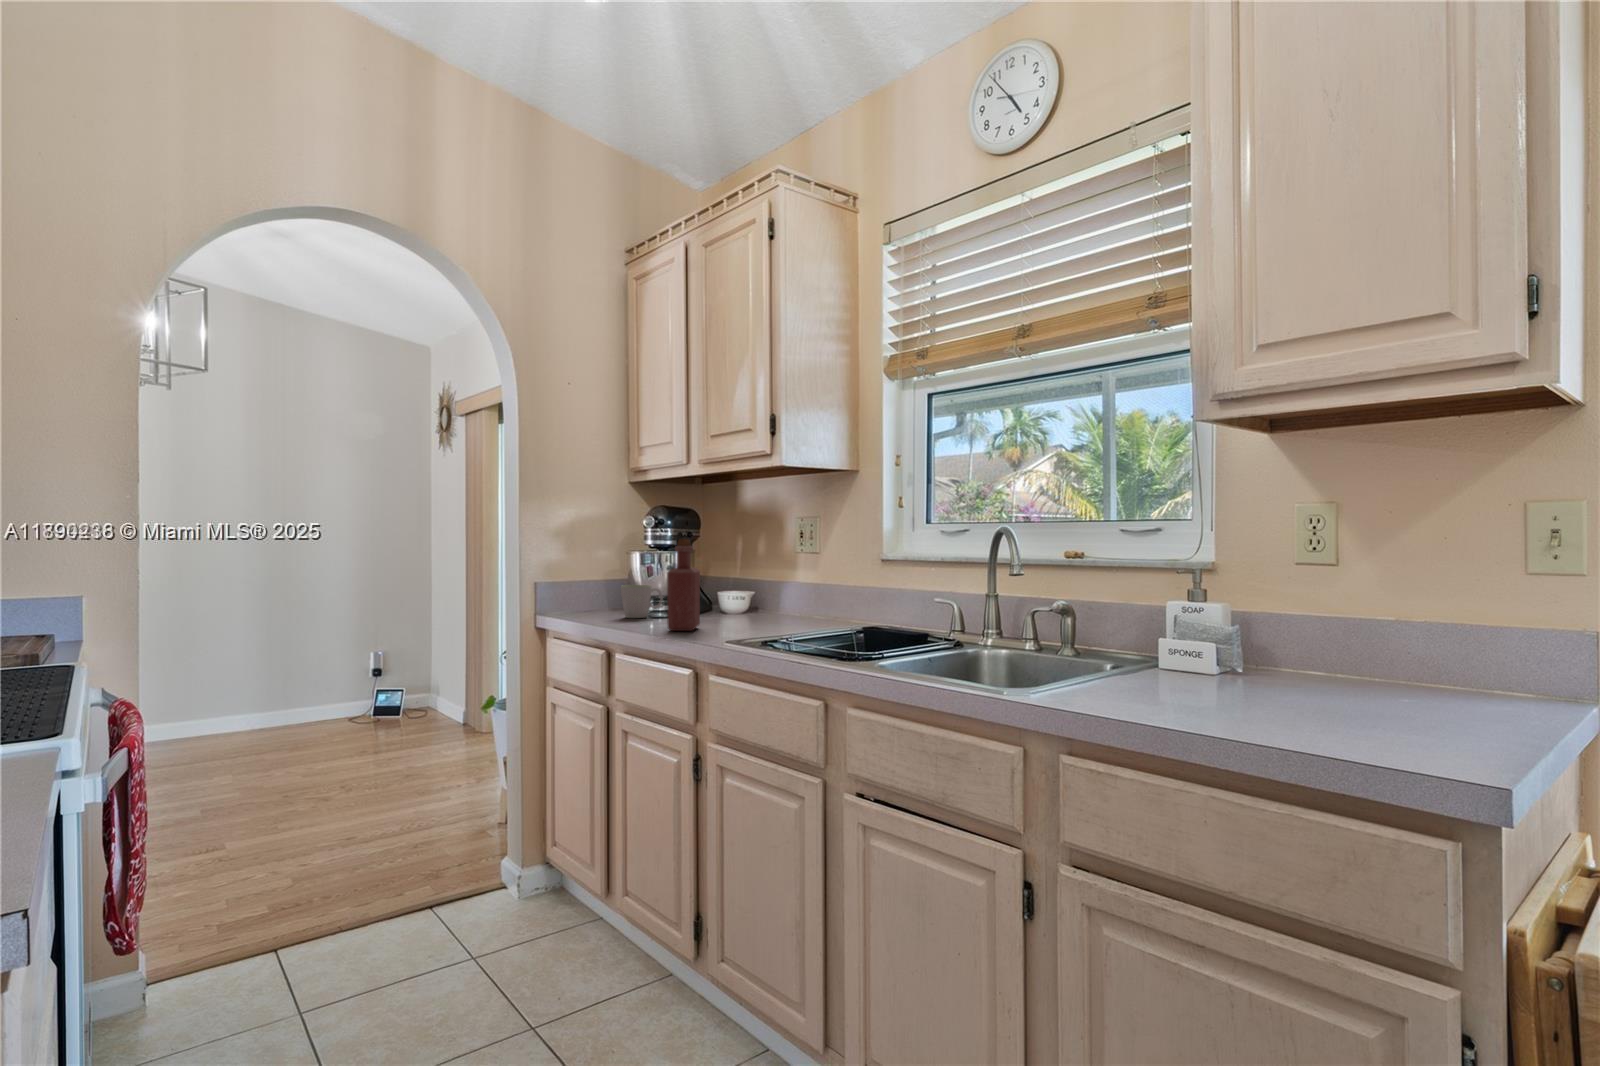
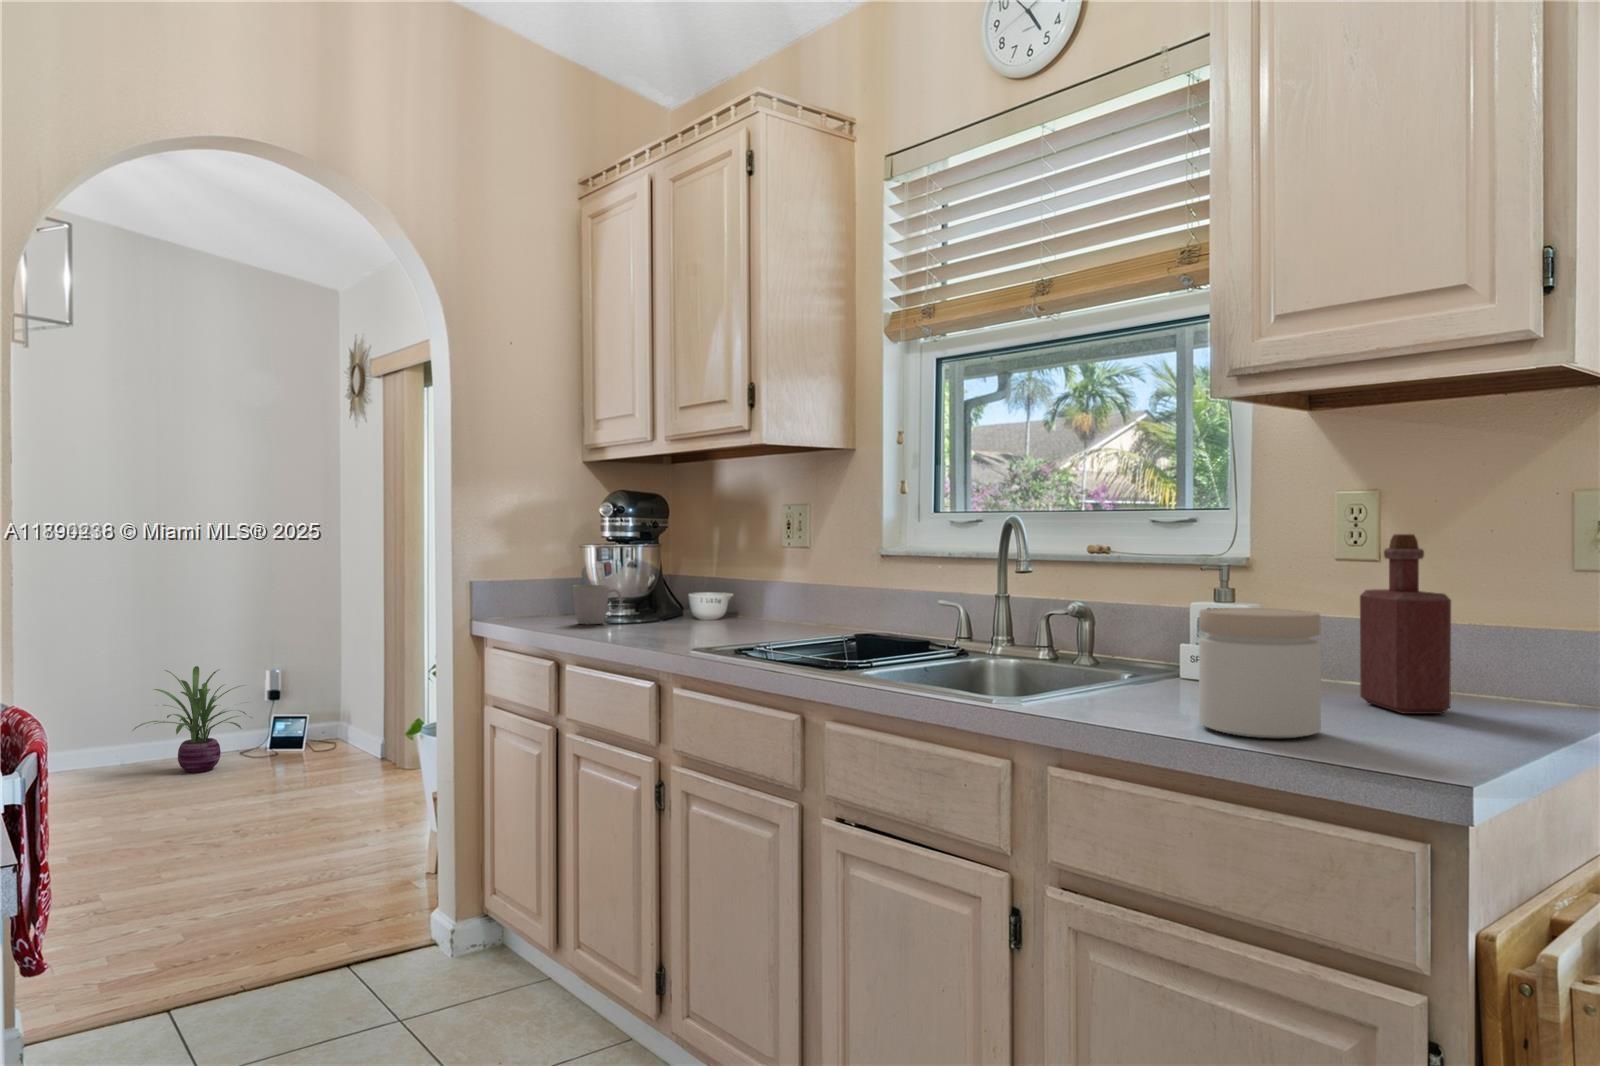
bottle: present [667,539,700,631] -> present [1360,534,1451,714]
jar: none [1208,609,1329,733] -> present [1199,608,1321,738]
decorative plant: none [260,649,362,736] -> present [133,666,252,773]

